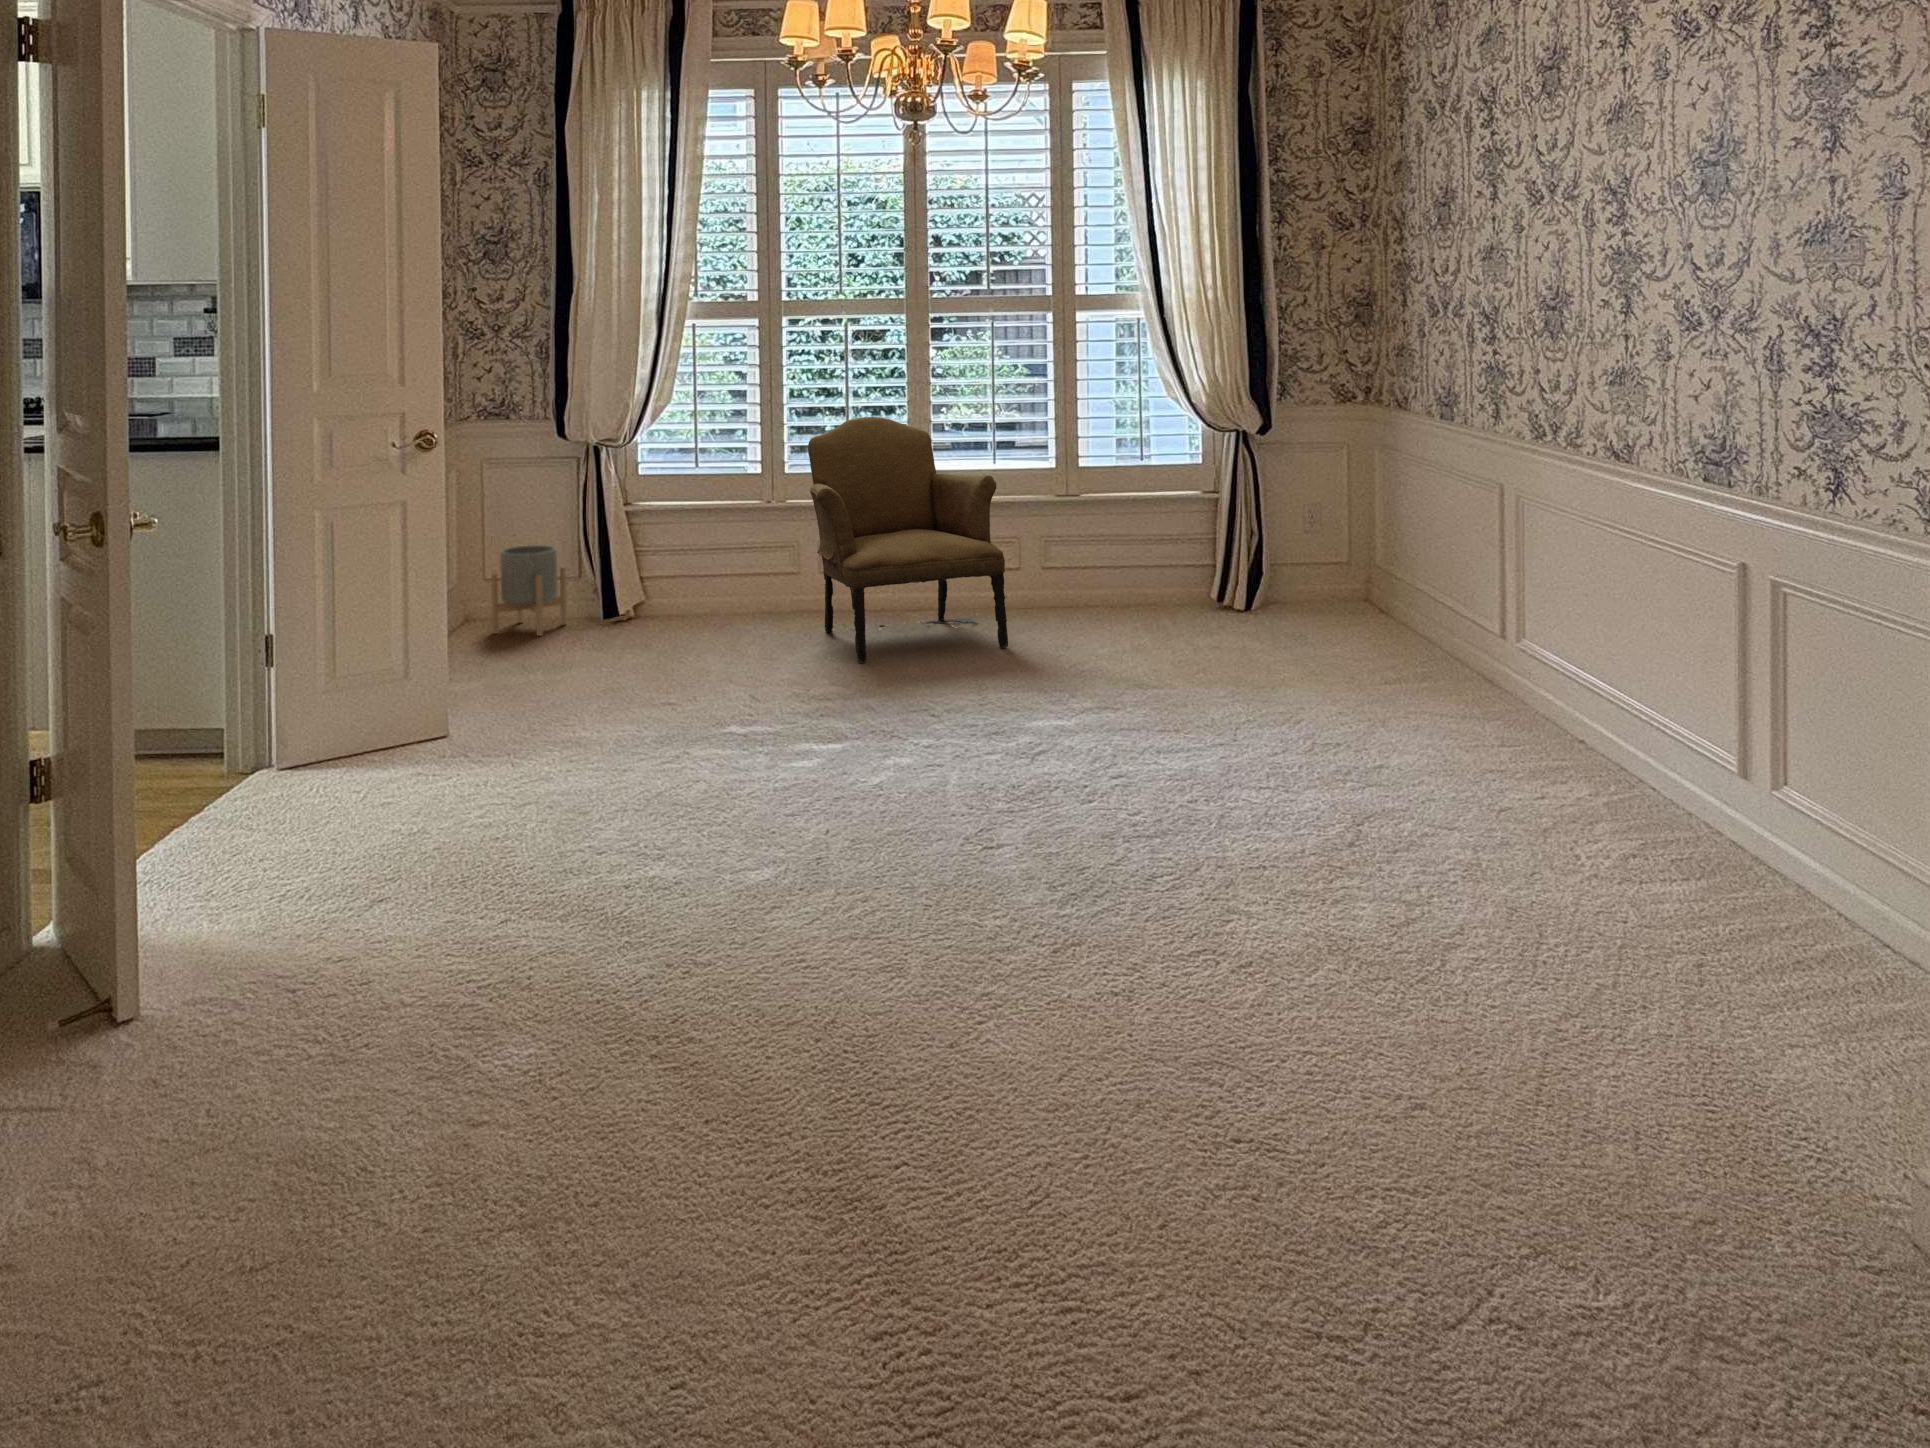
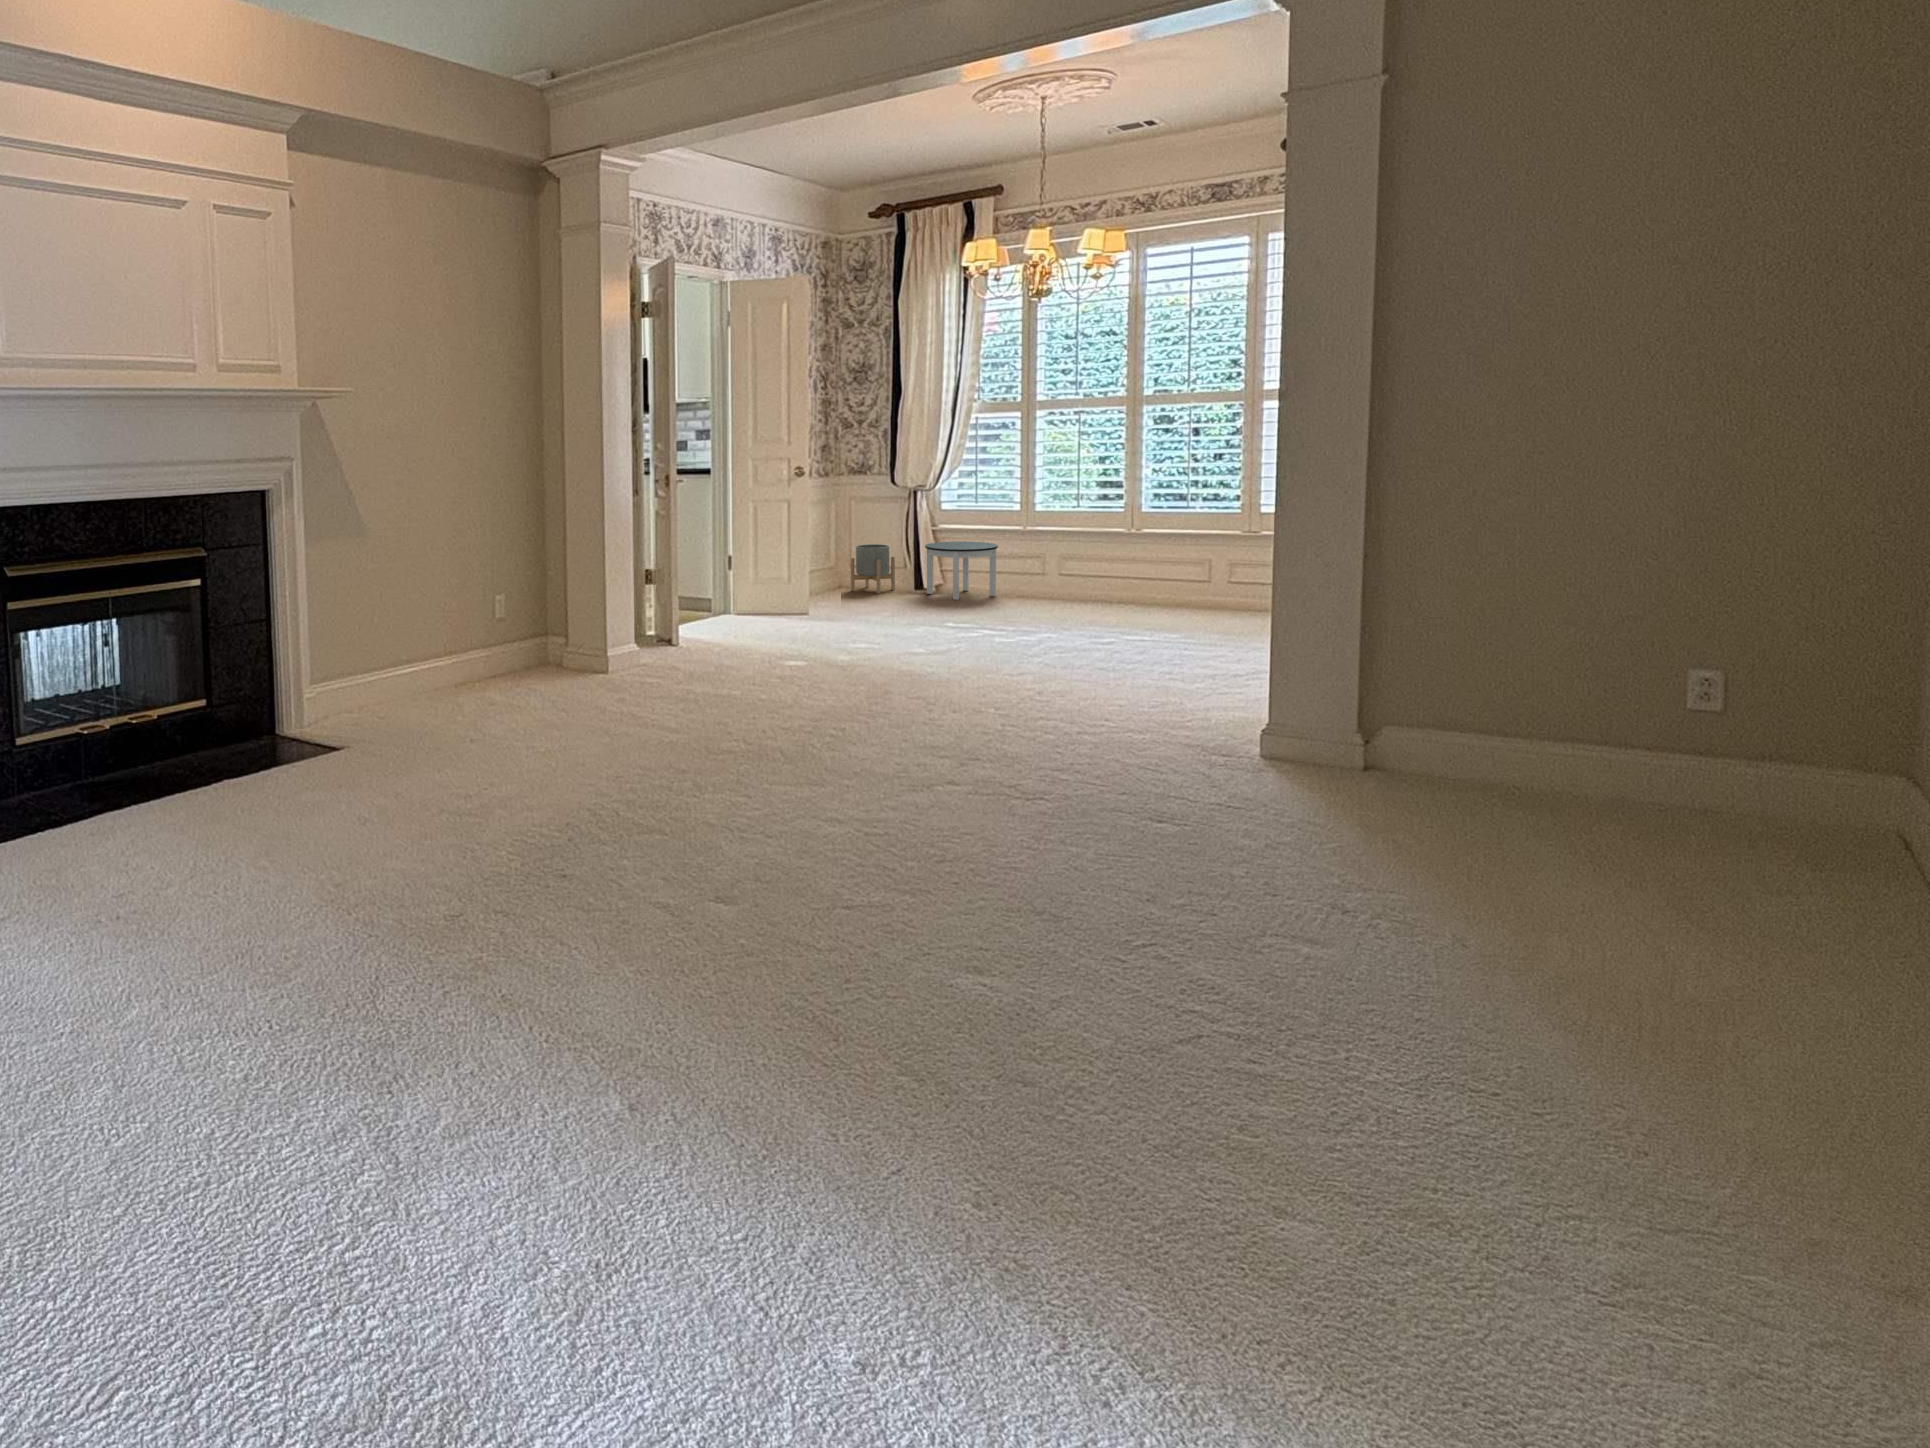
armchair: present [808,417,1008,663] -> none [1052,472,1186,616]
round table: none [616,535,729,641] -> present [925,541,998,600]

